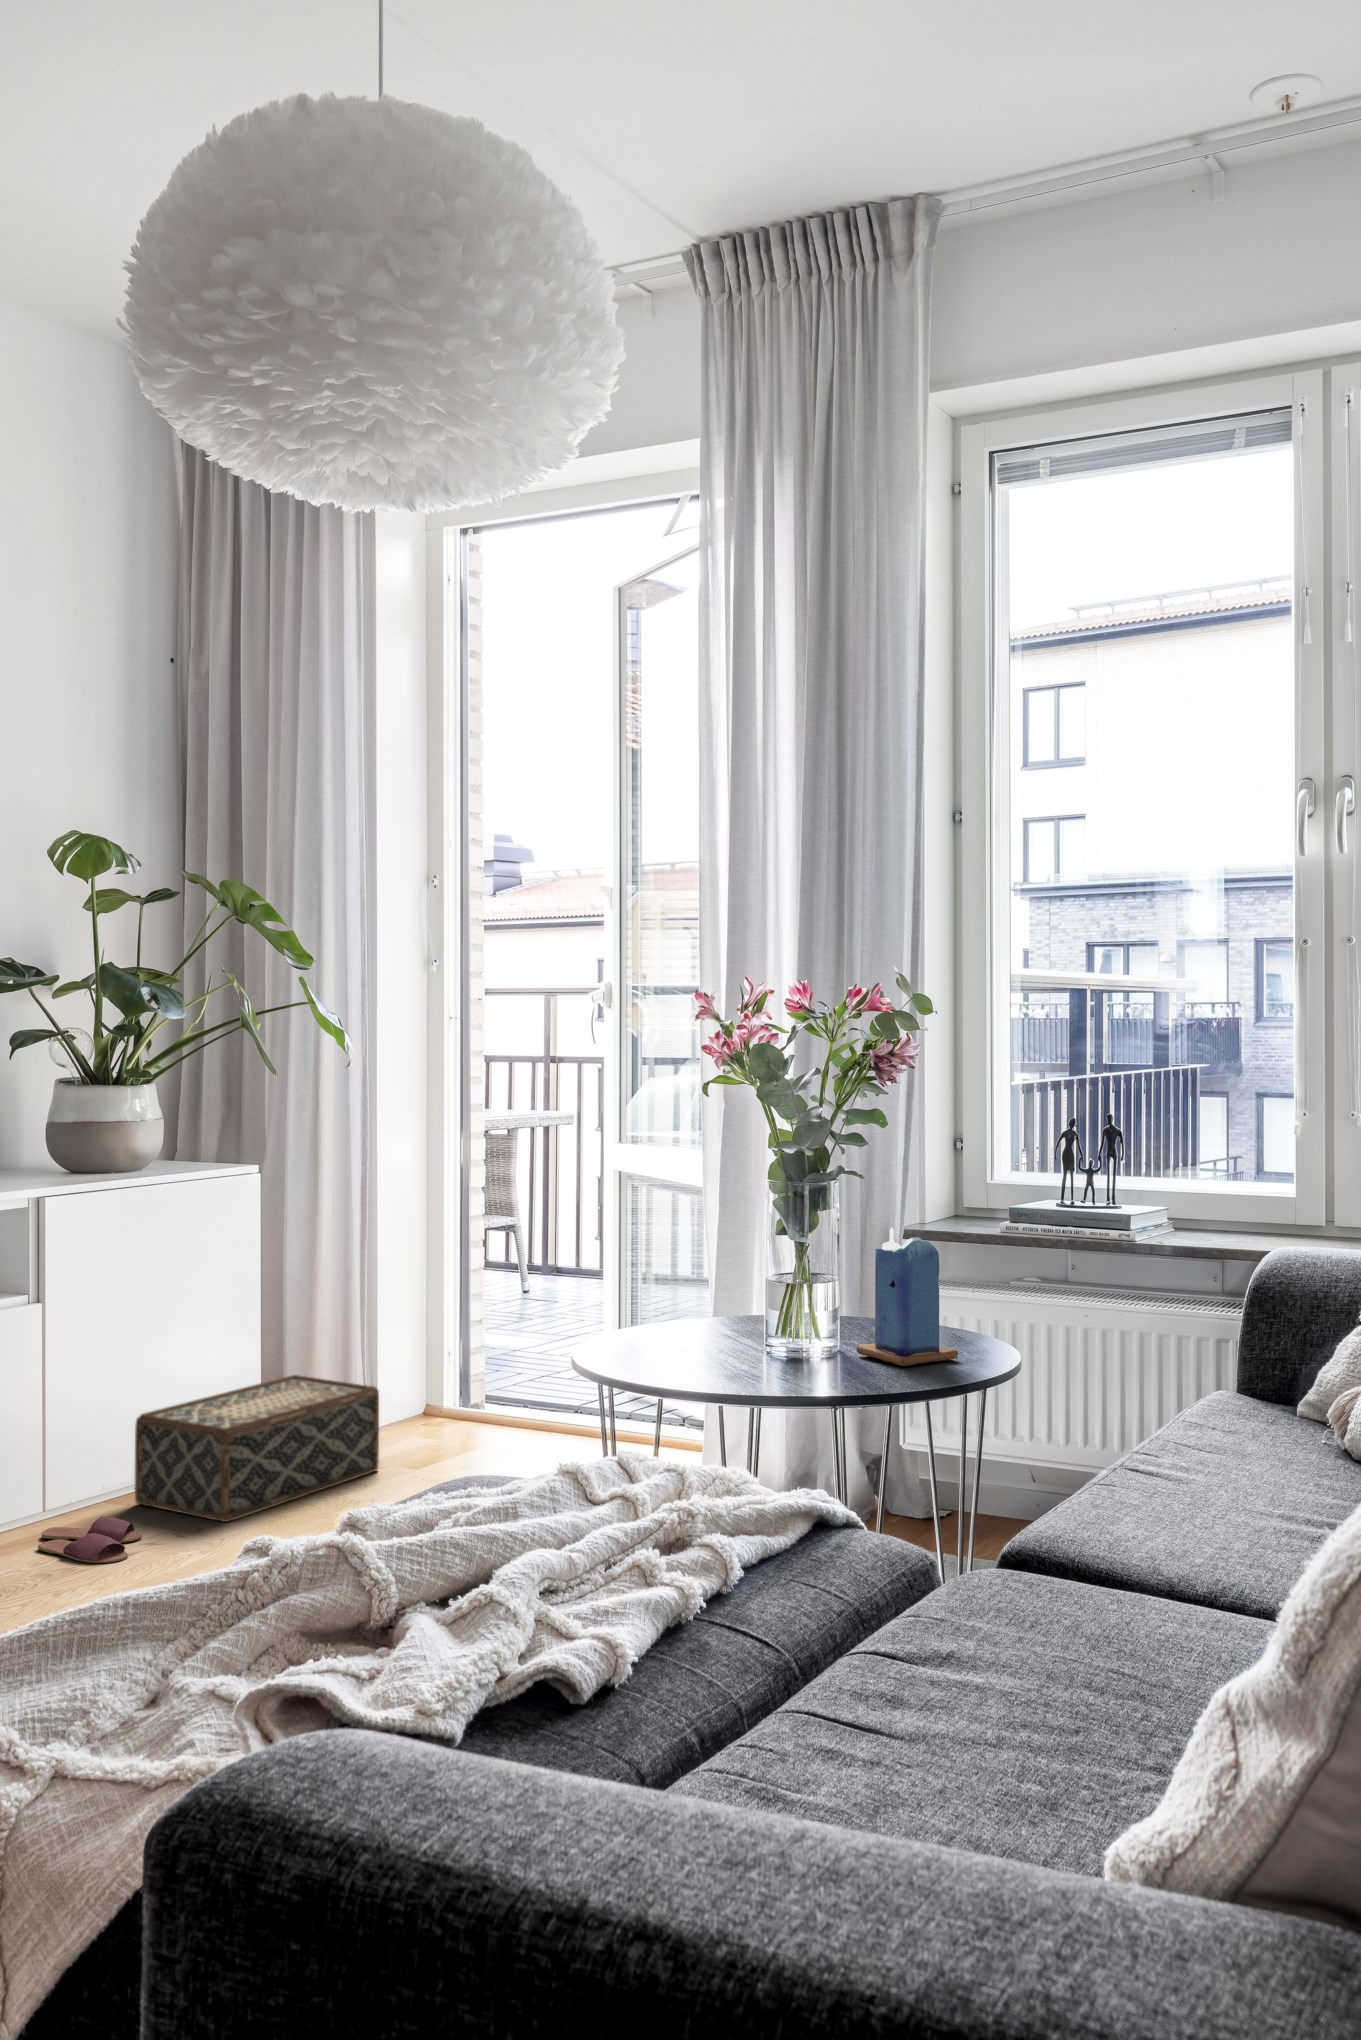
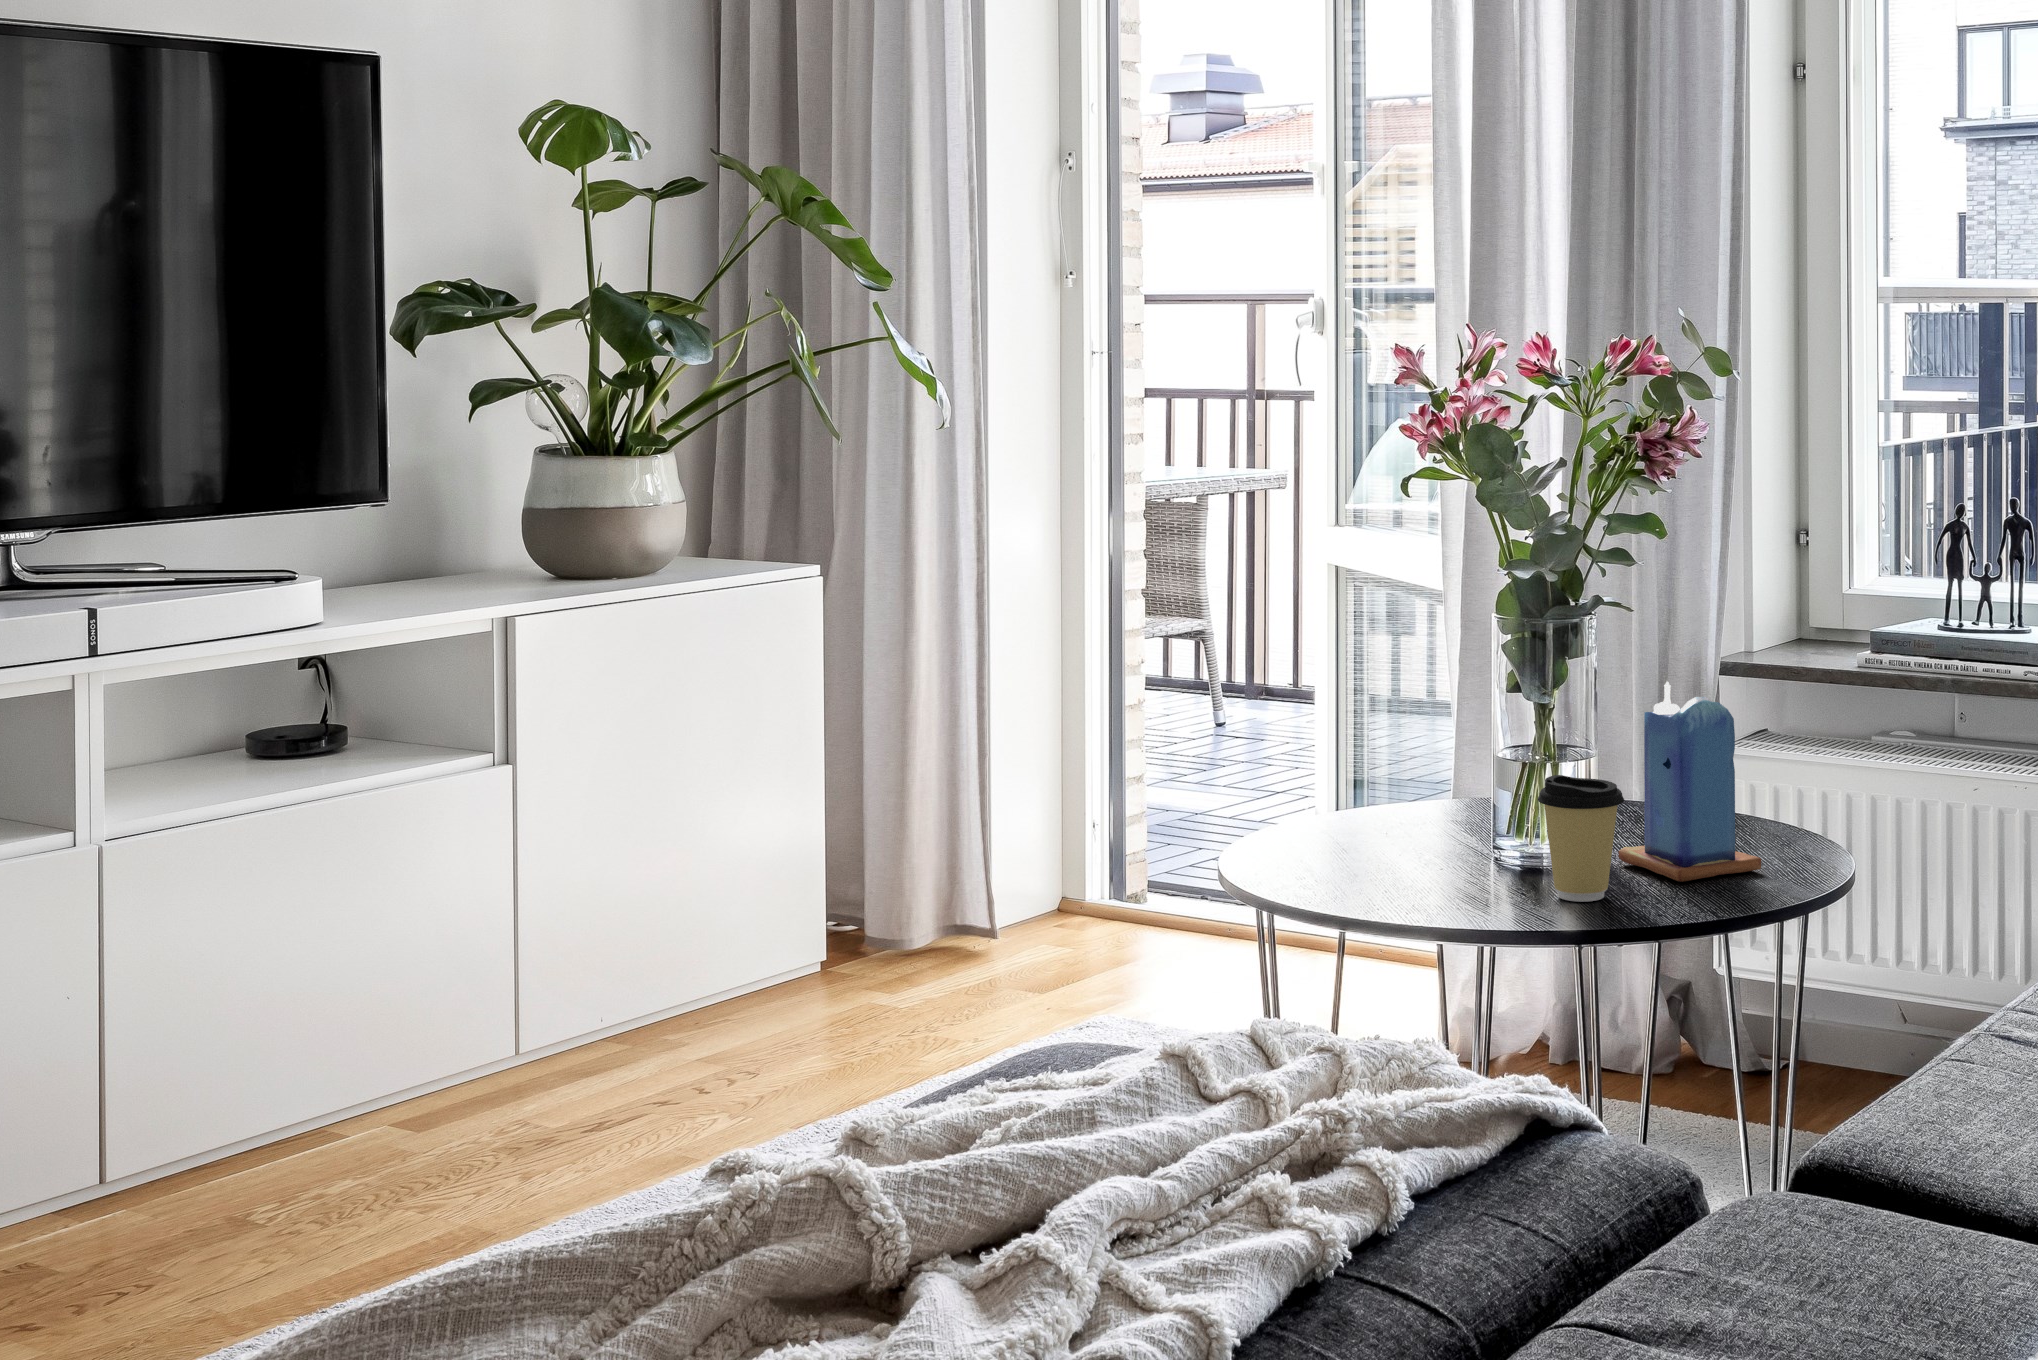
coffee cup: none [805,1291,866,1378] -> present [1538,775,1624,902]
woven basket: present [135,1375,379,1522] -> none [650,855,991,1066]
slippers: present [38,1516,141,1563] -> none [511,1059,655,1126]

